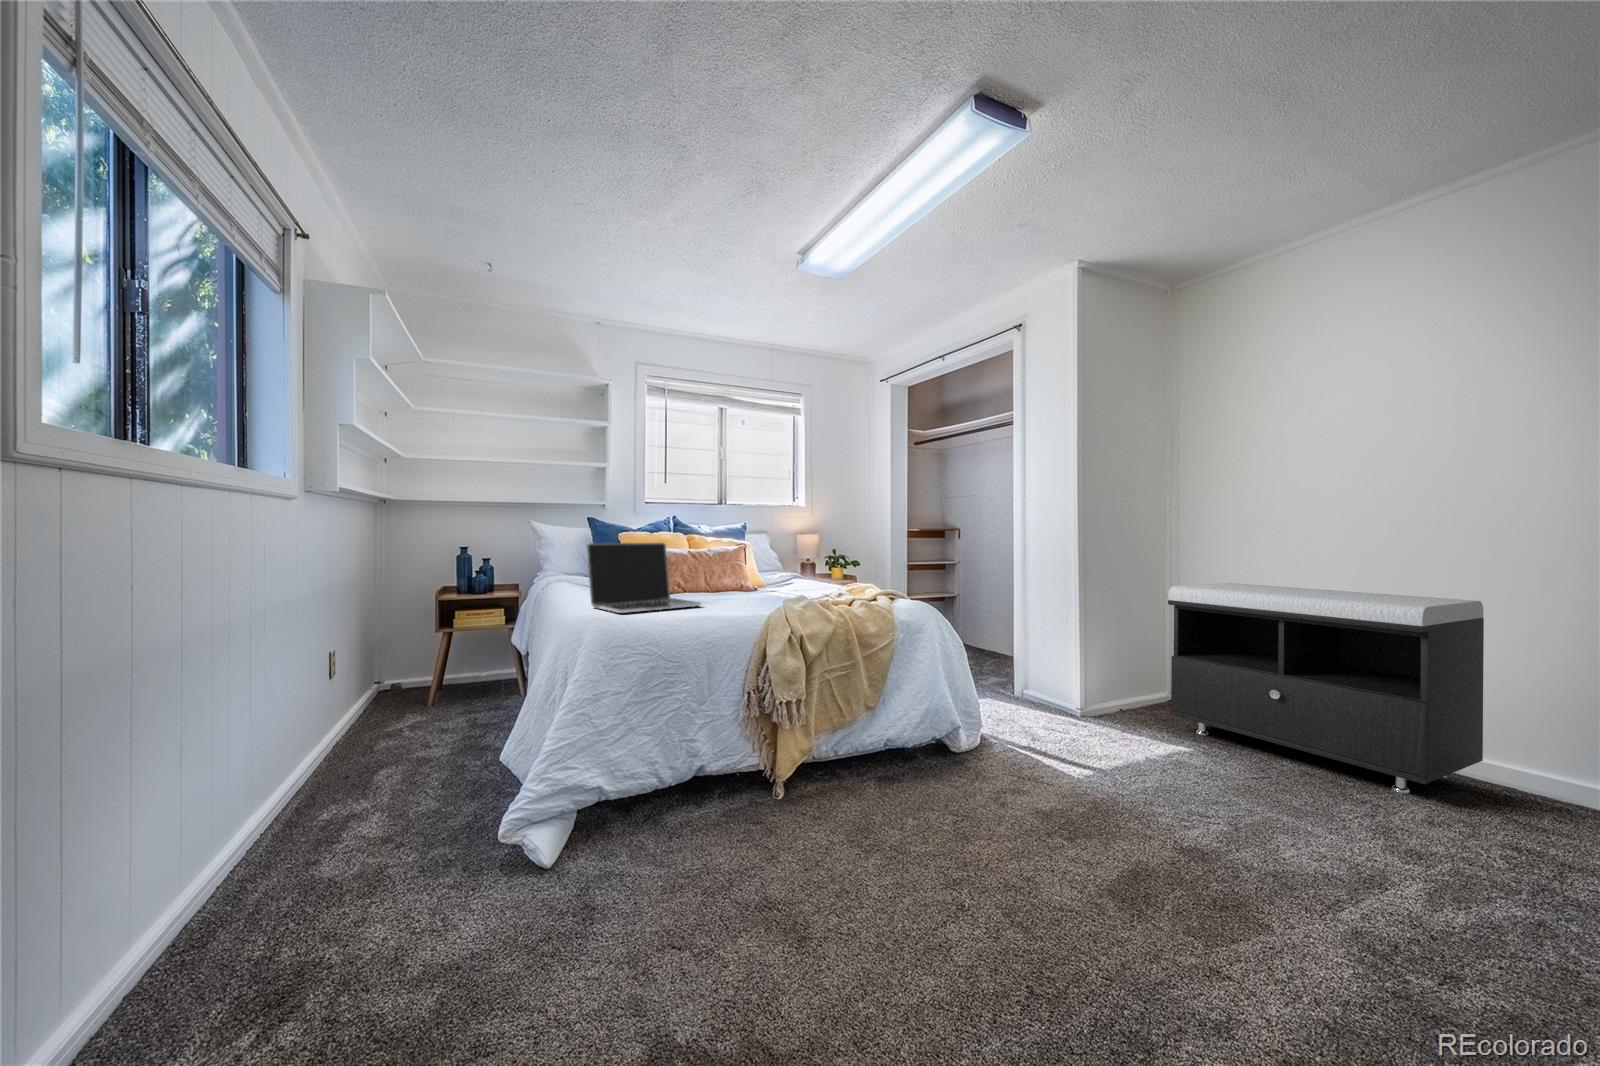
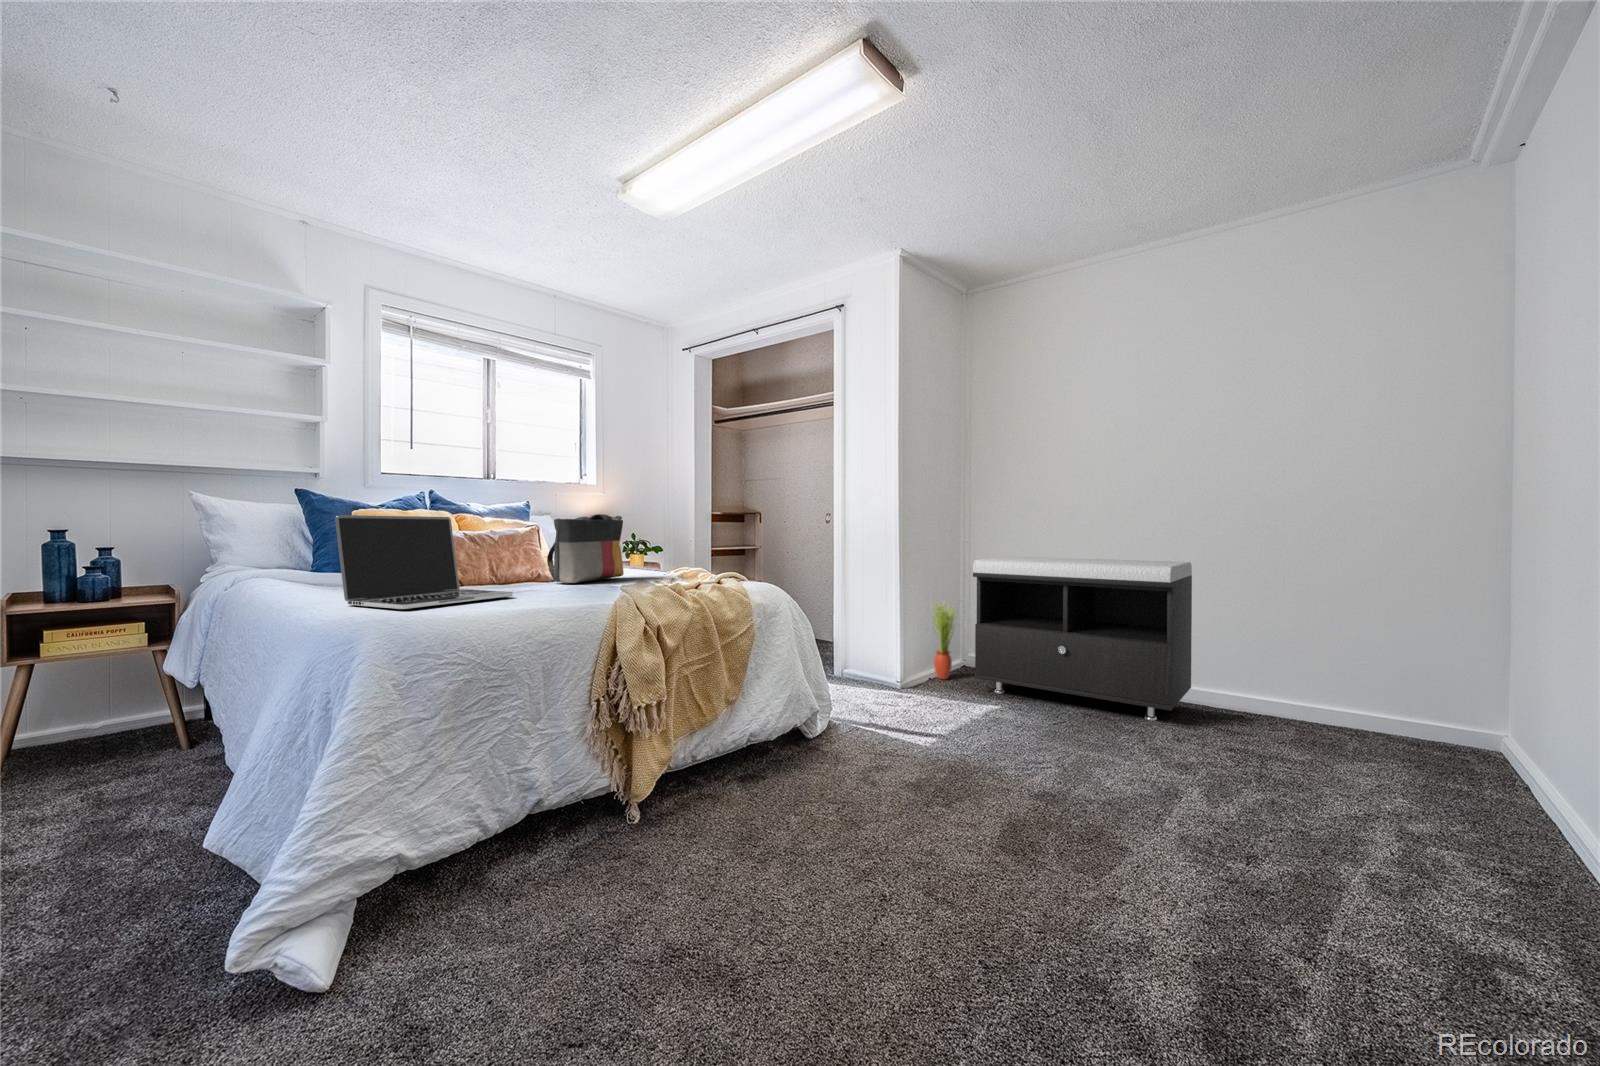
tote bag: none [743,538,804,595] -> present [547,514,624,583]
potted plant: none [1125,627,1160,712] -> present [932,603,956,679]

